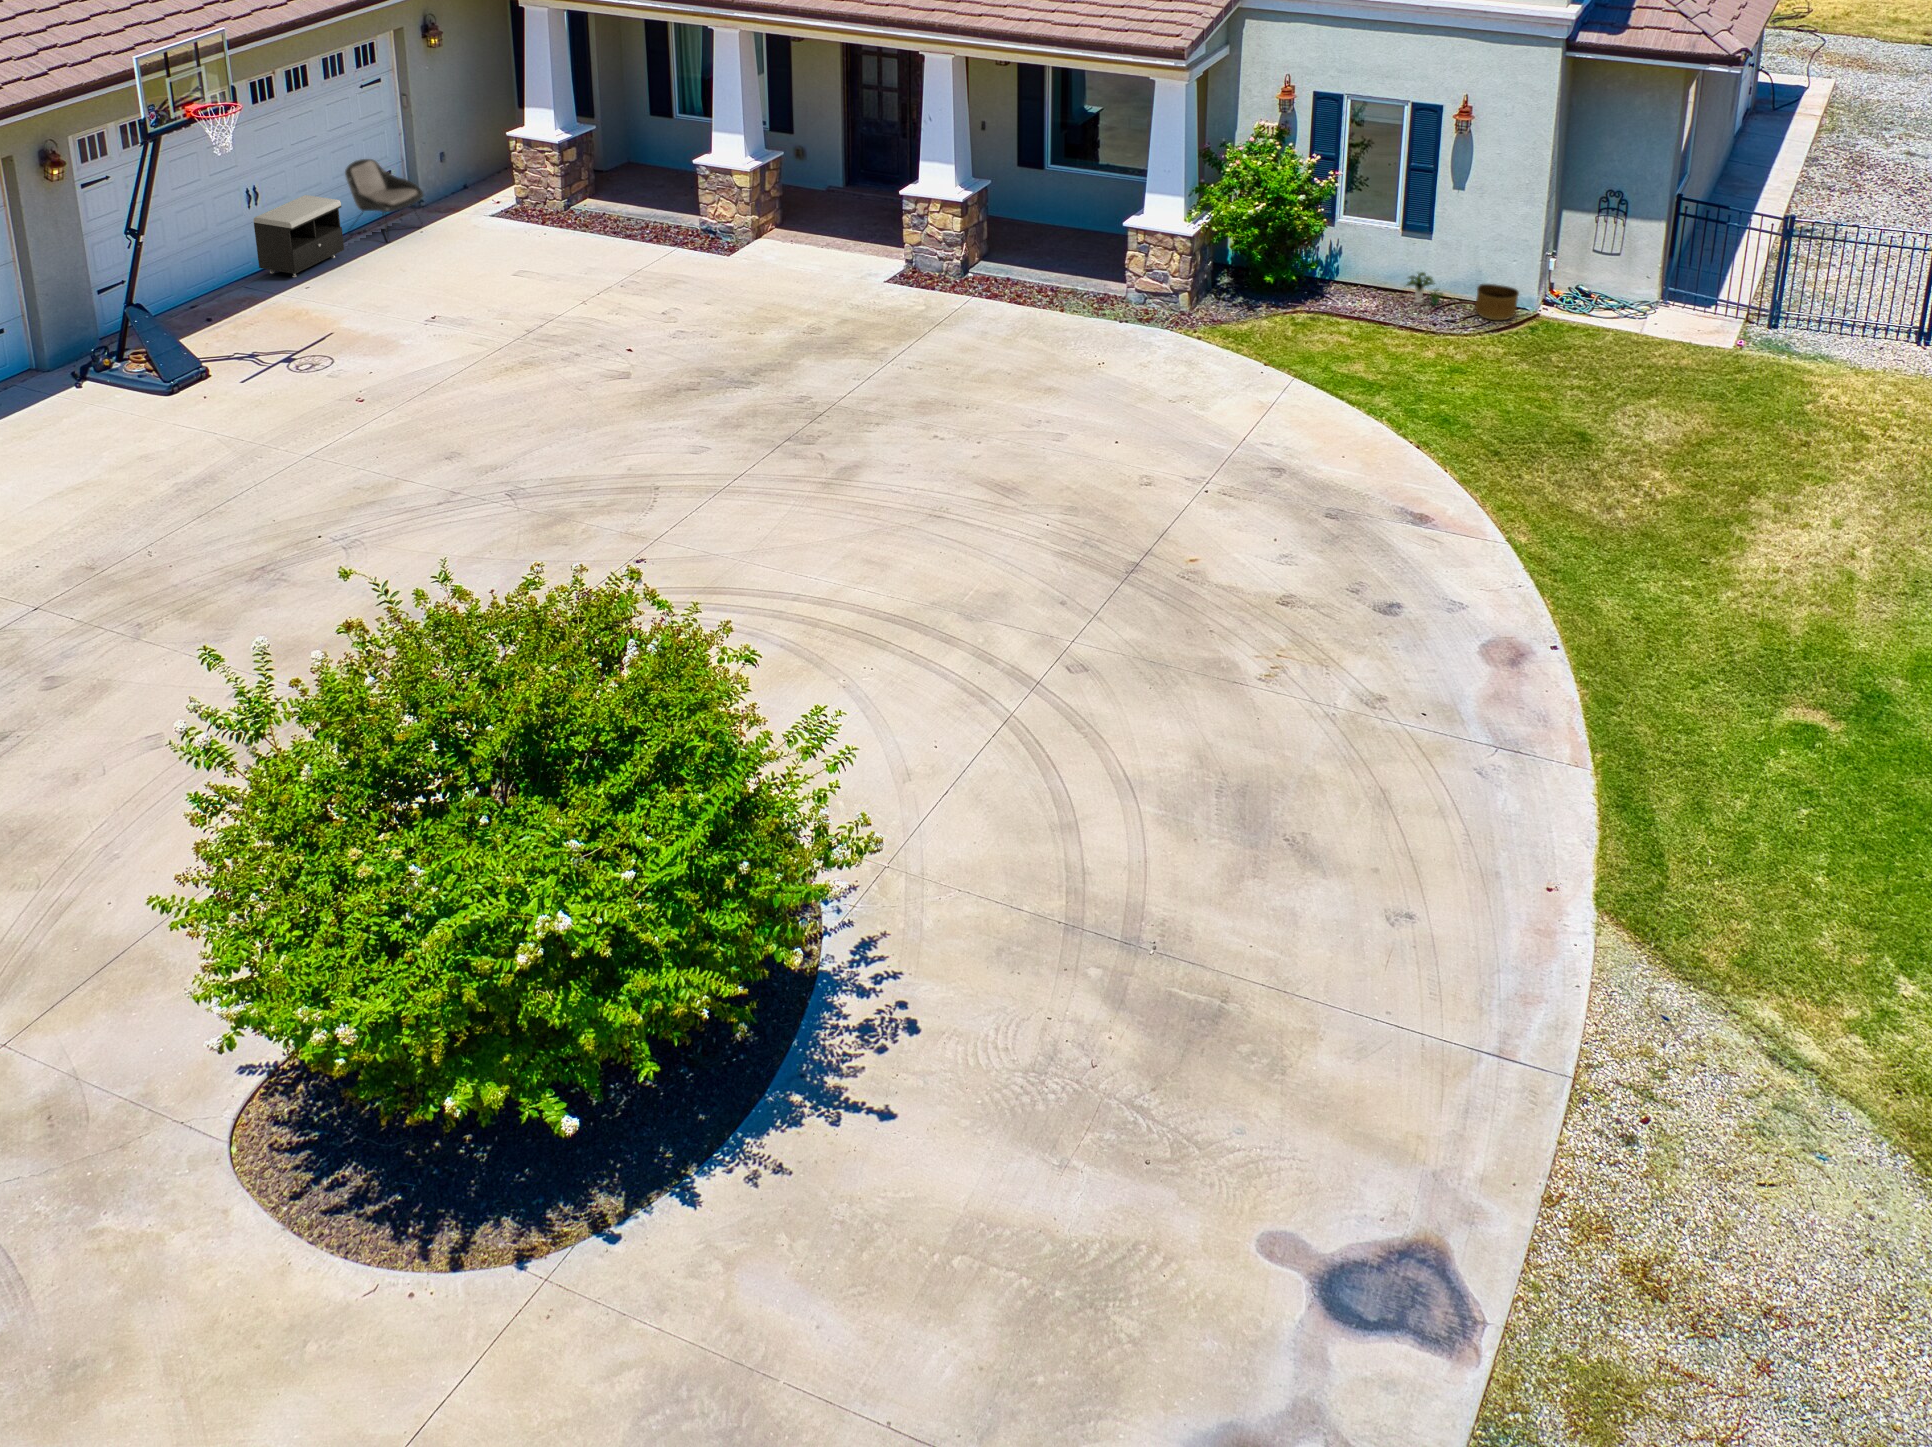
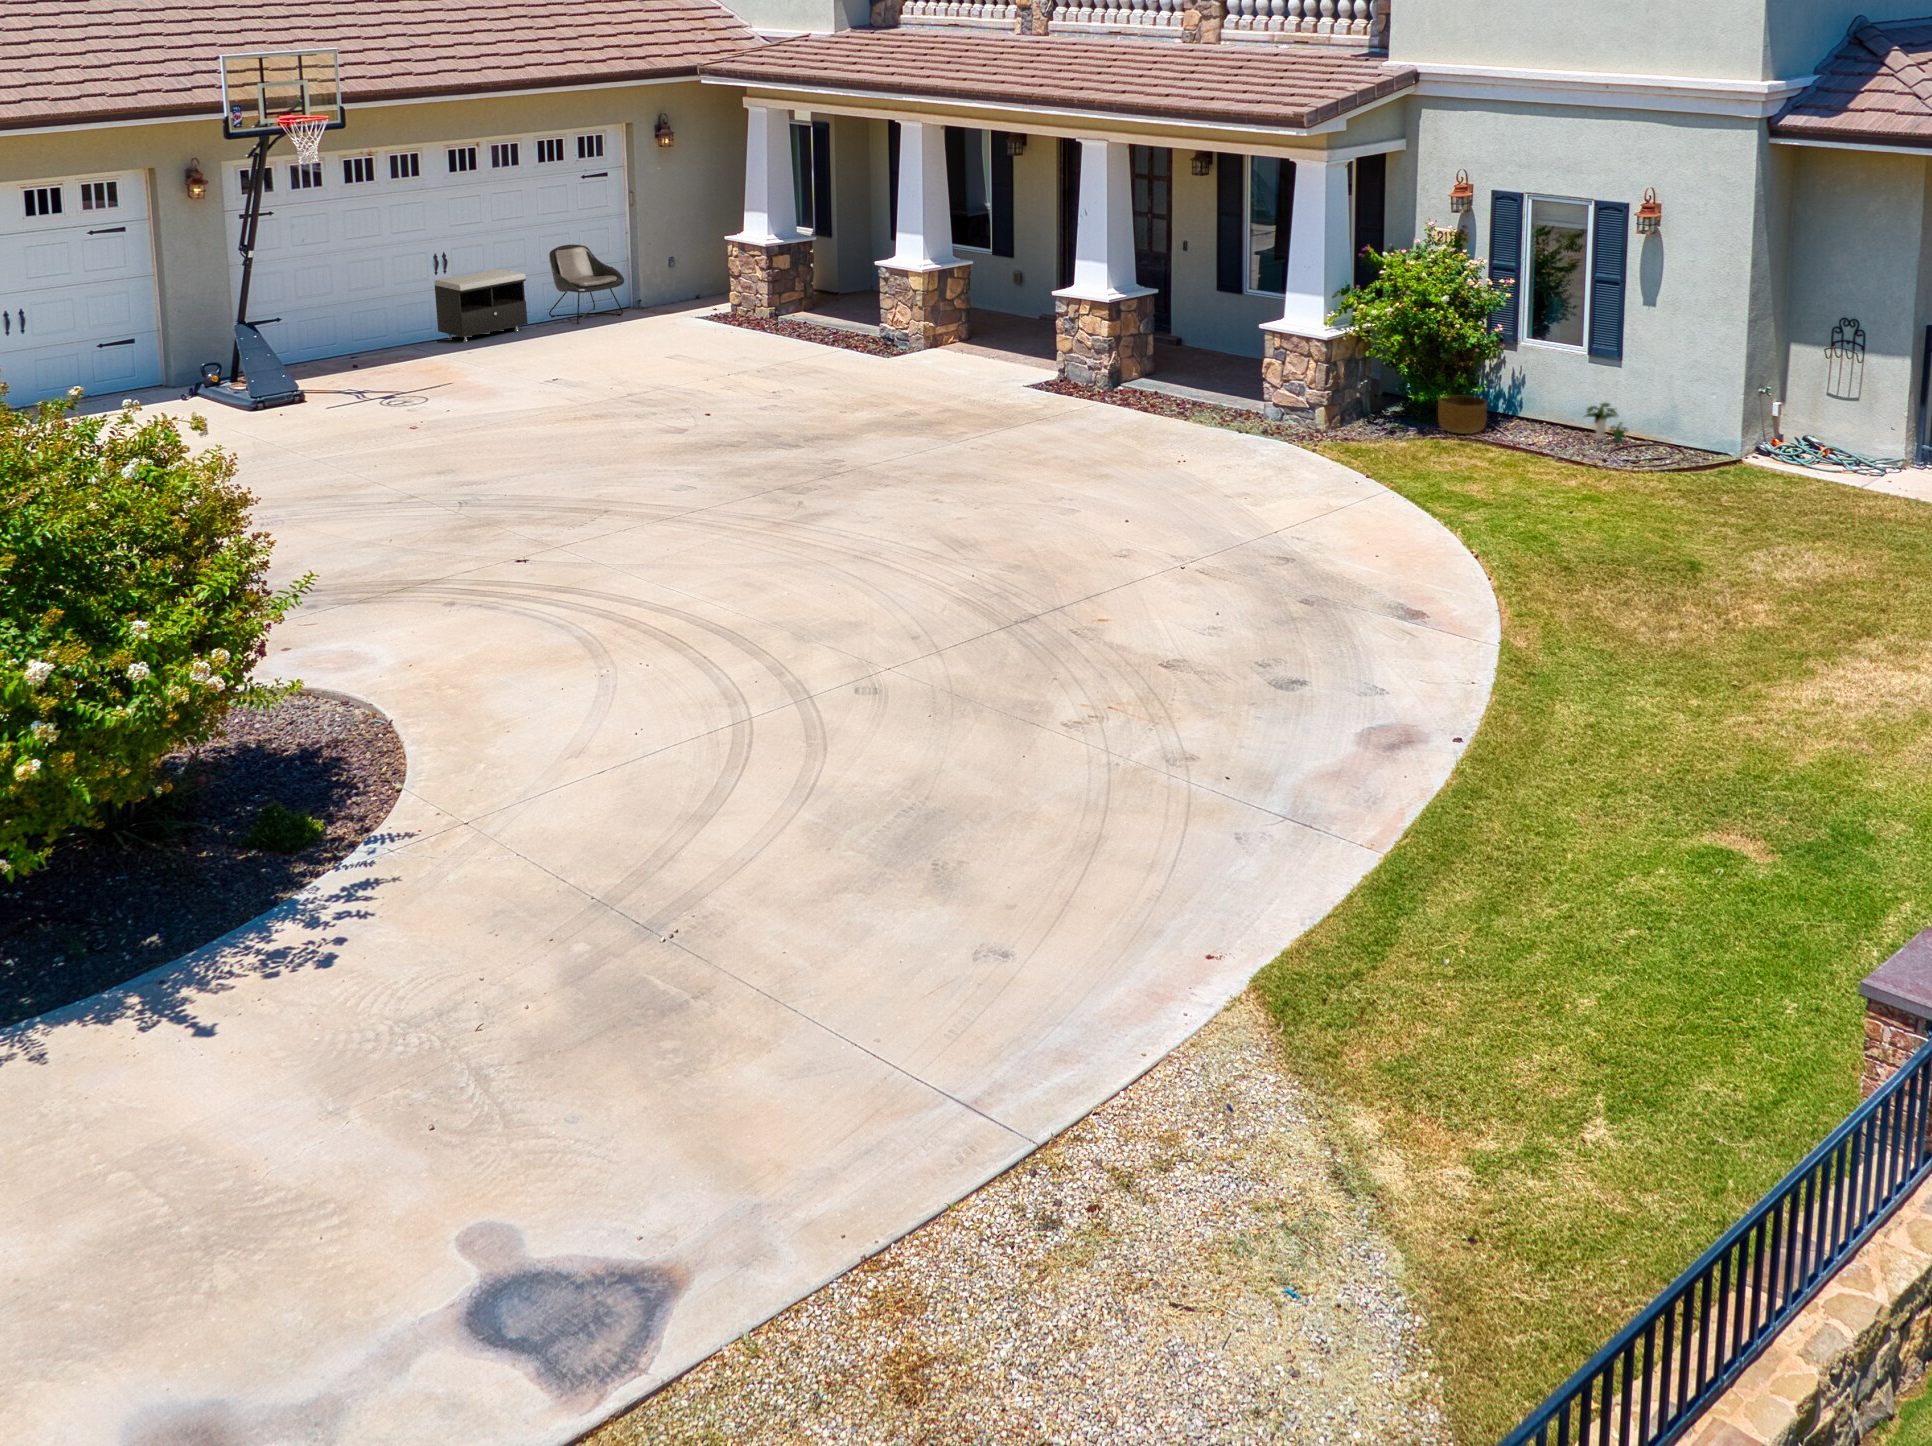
basket: present [1475,284,1519,320] -> present [1438,396,1487,434]

